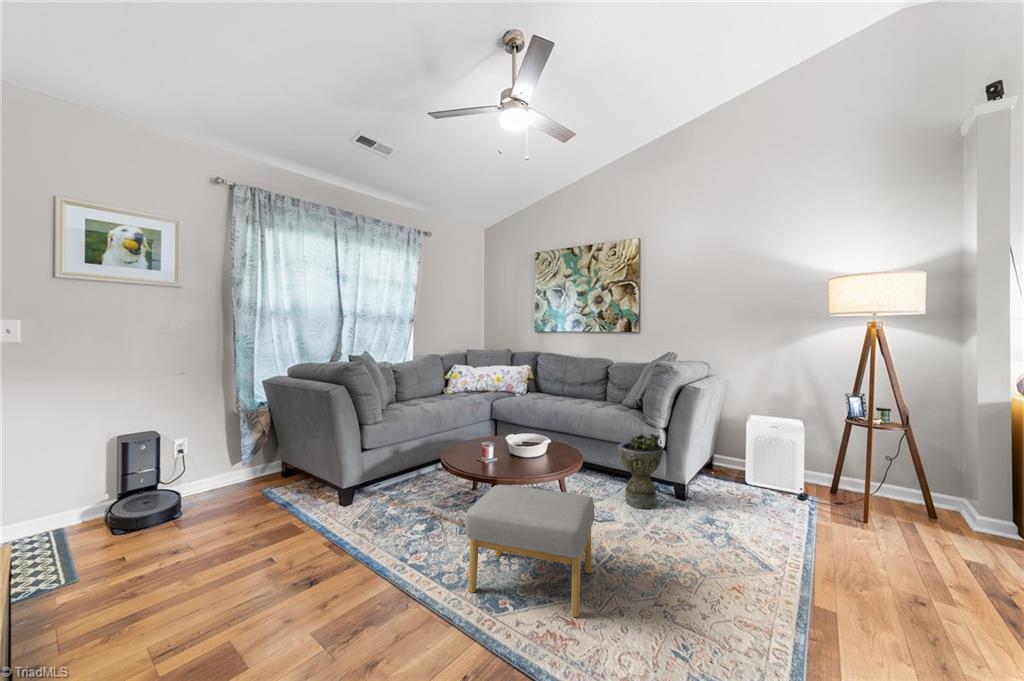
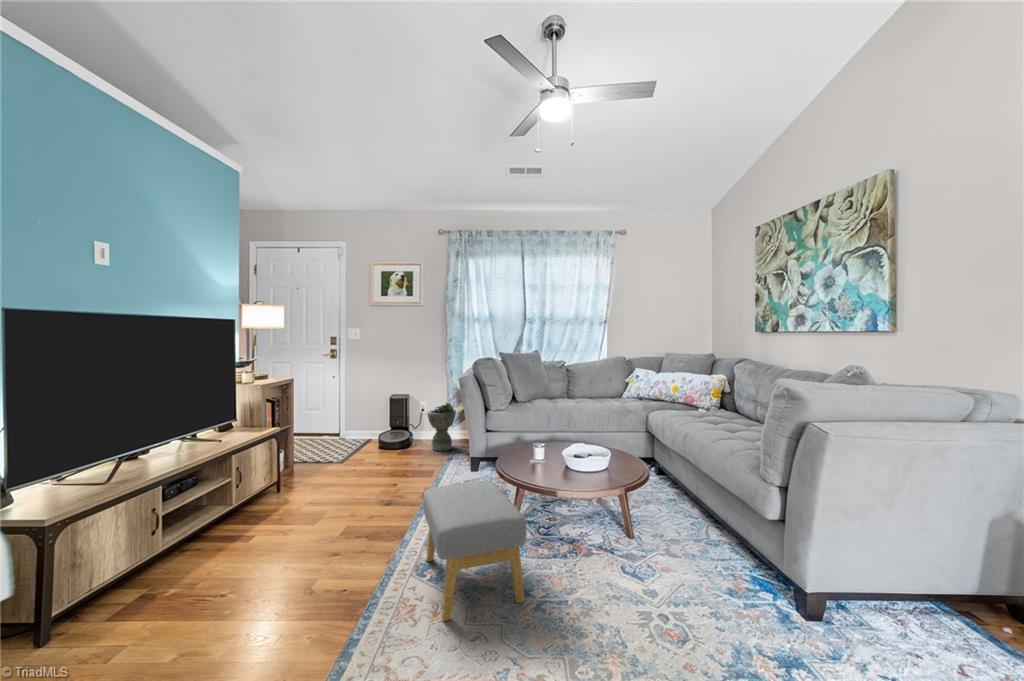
planter: present [618,434,663,509] -> present [427,403,456,451]

